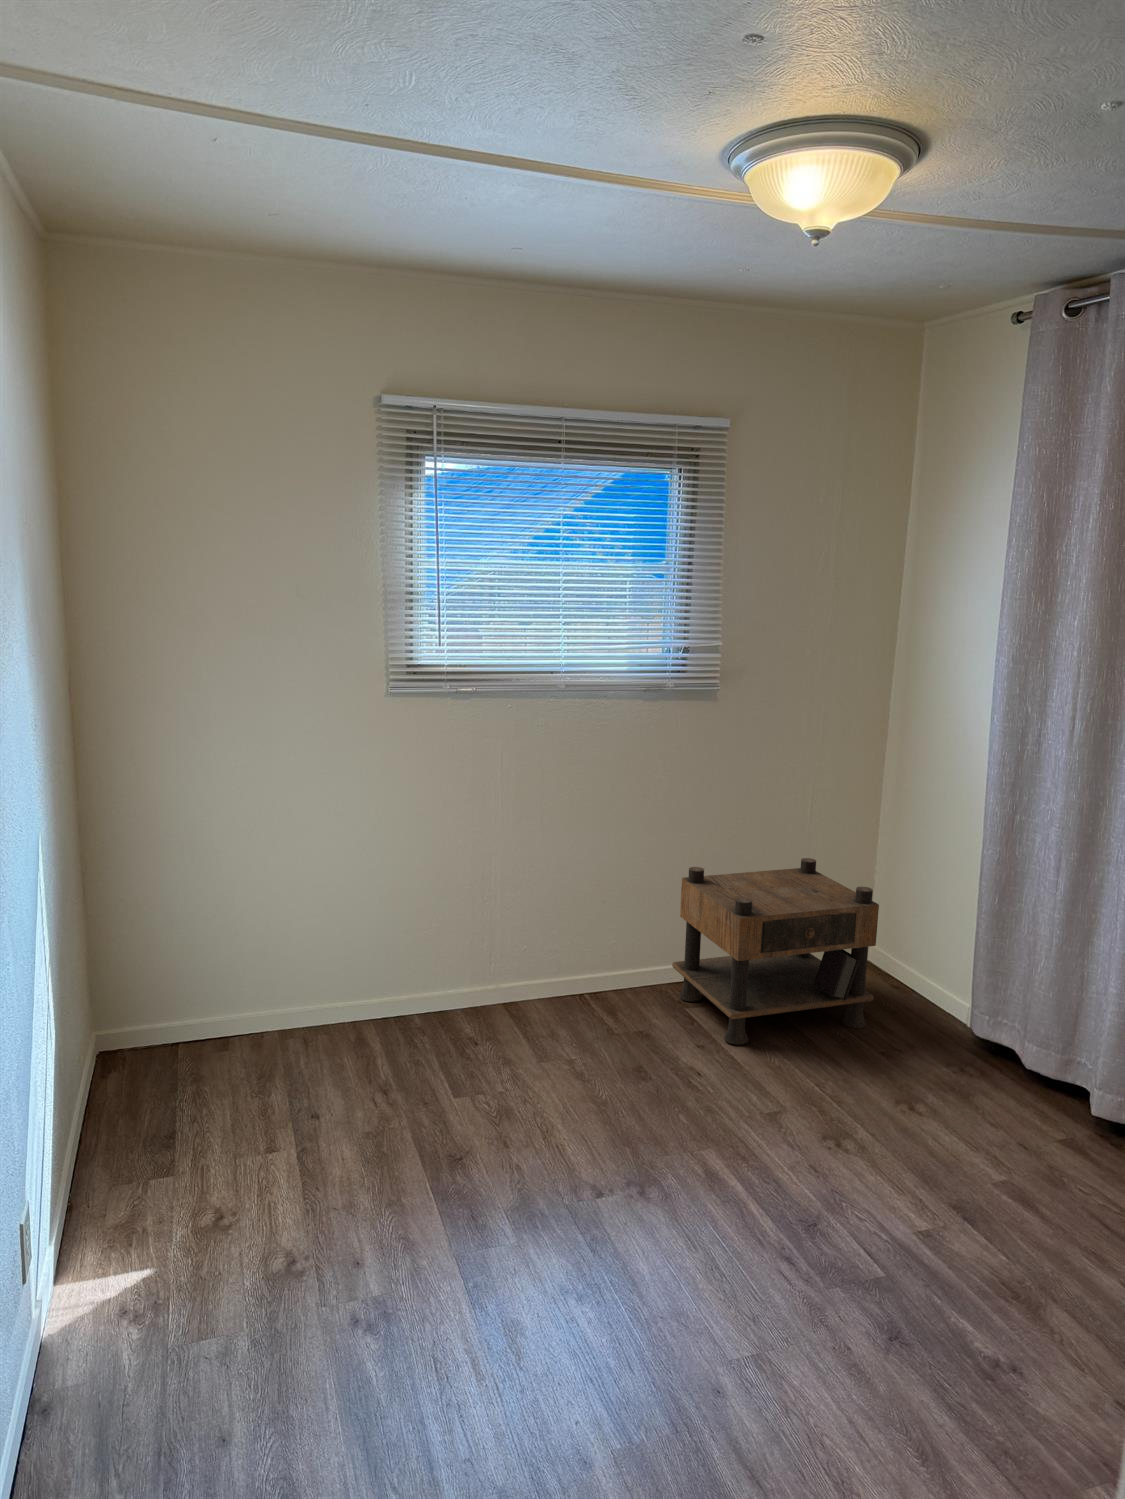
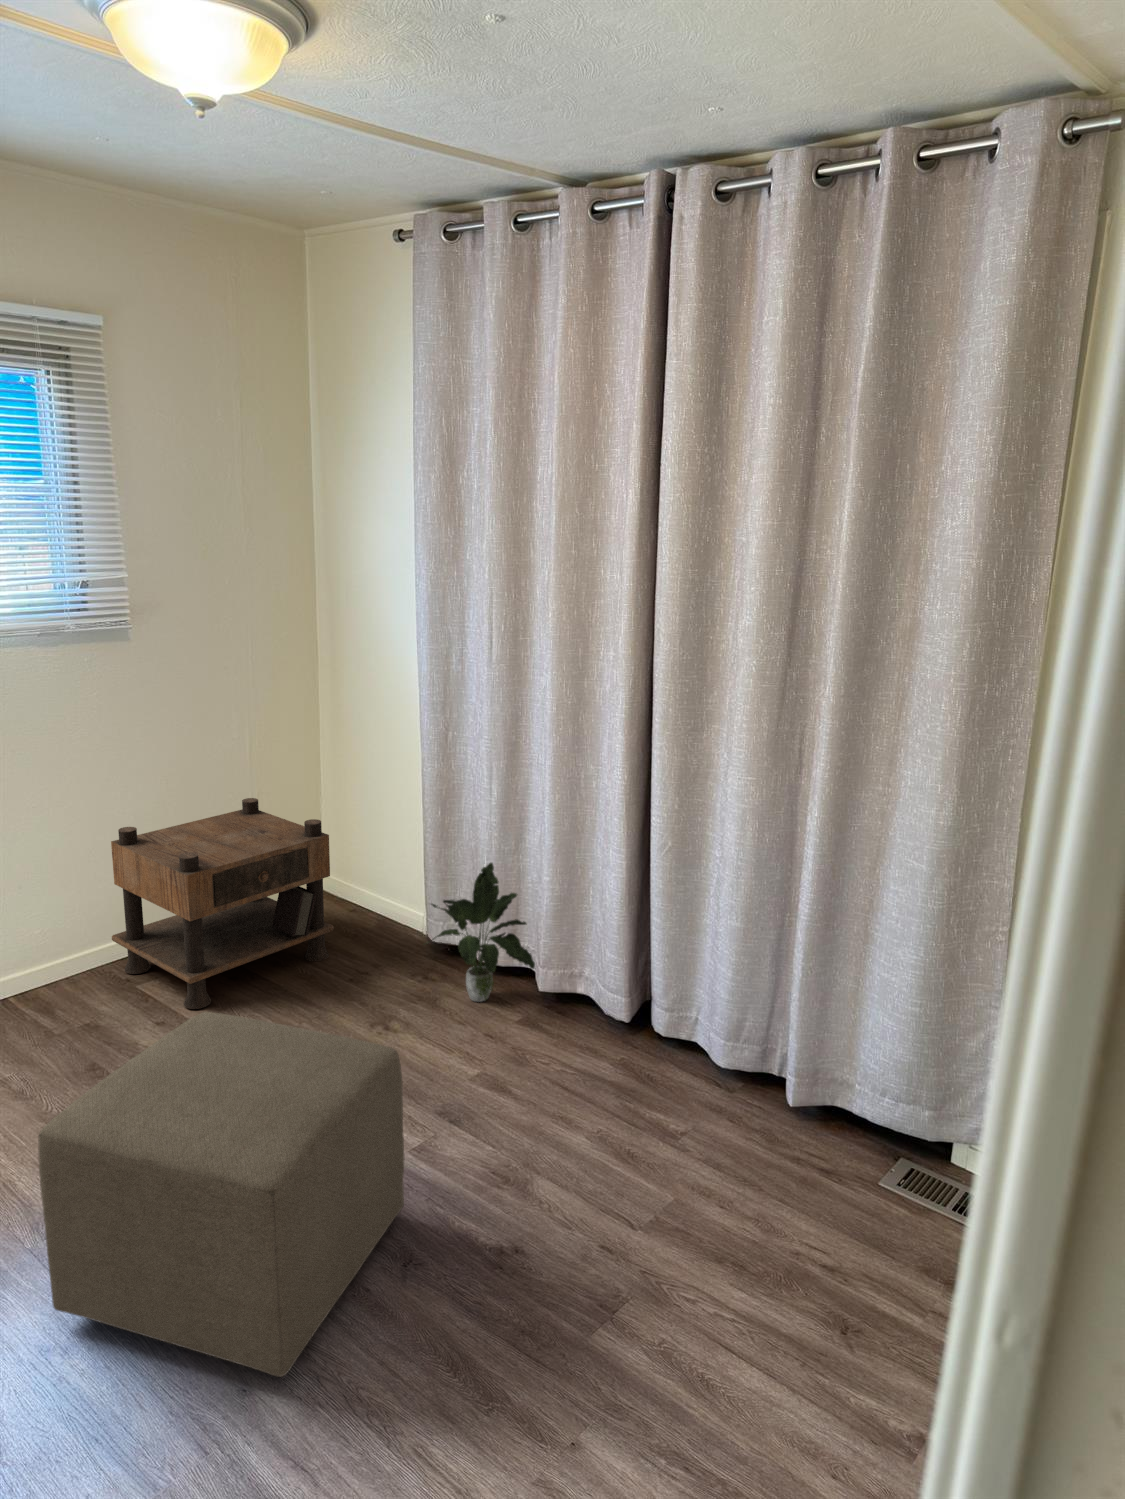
potted plant: none [961,961,1089,1109] -> present [426,863,535,1002]
ottoman: none [578,1039,909,1392] -> present [38,1012,404,1377]

